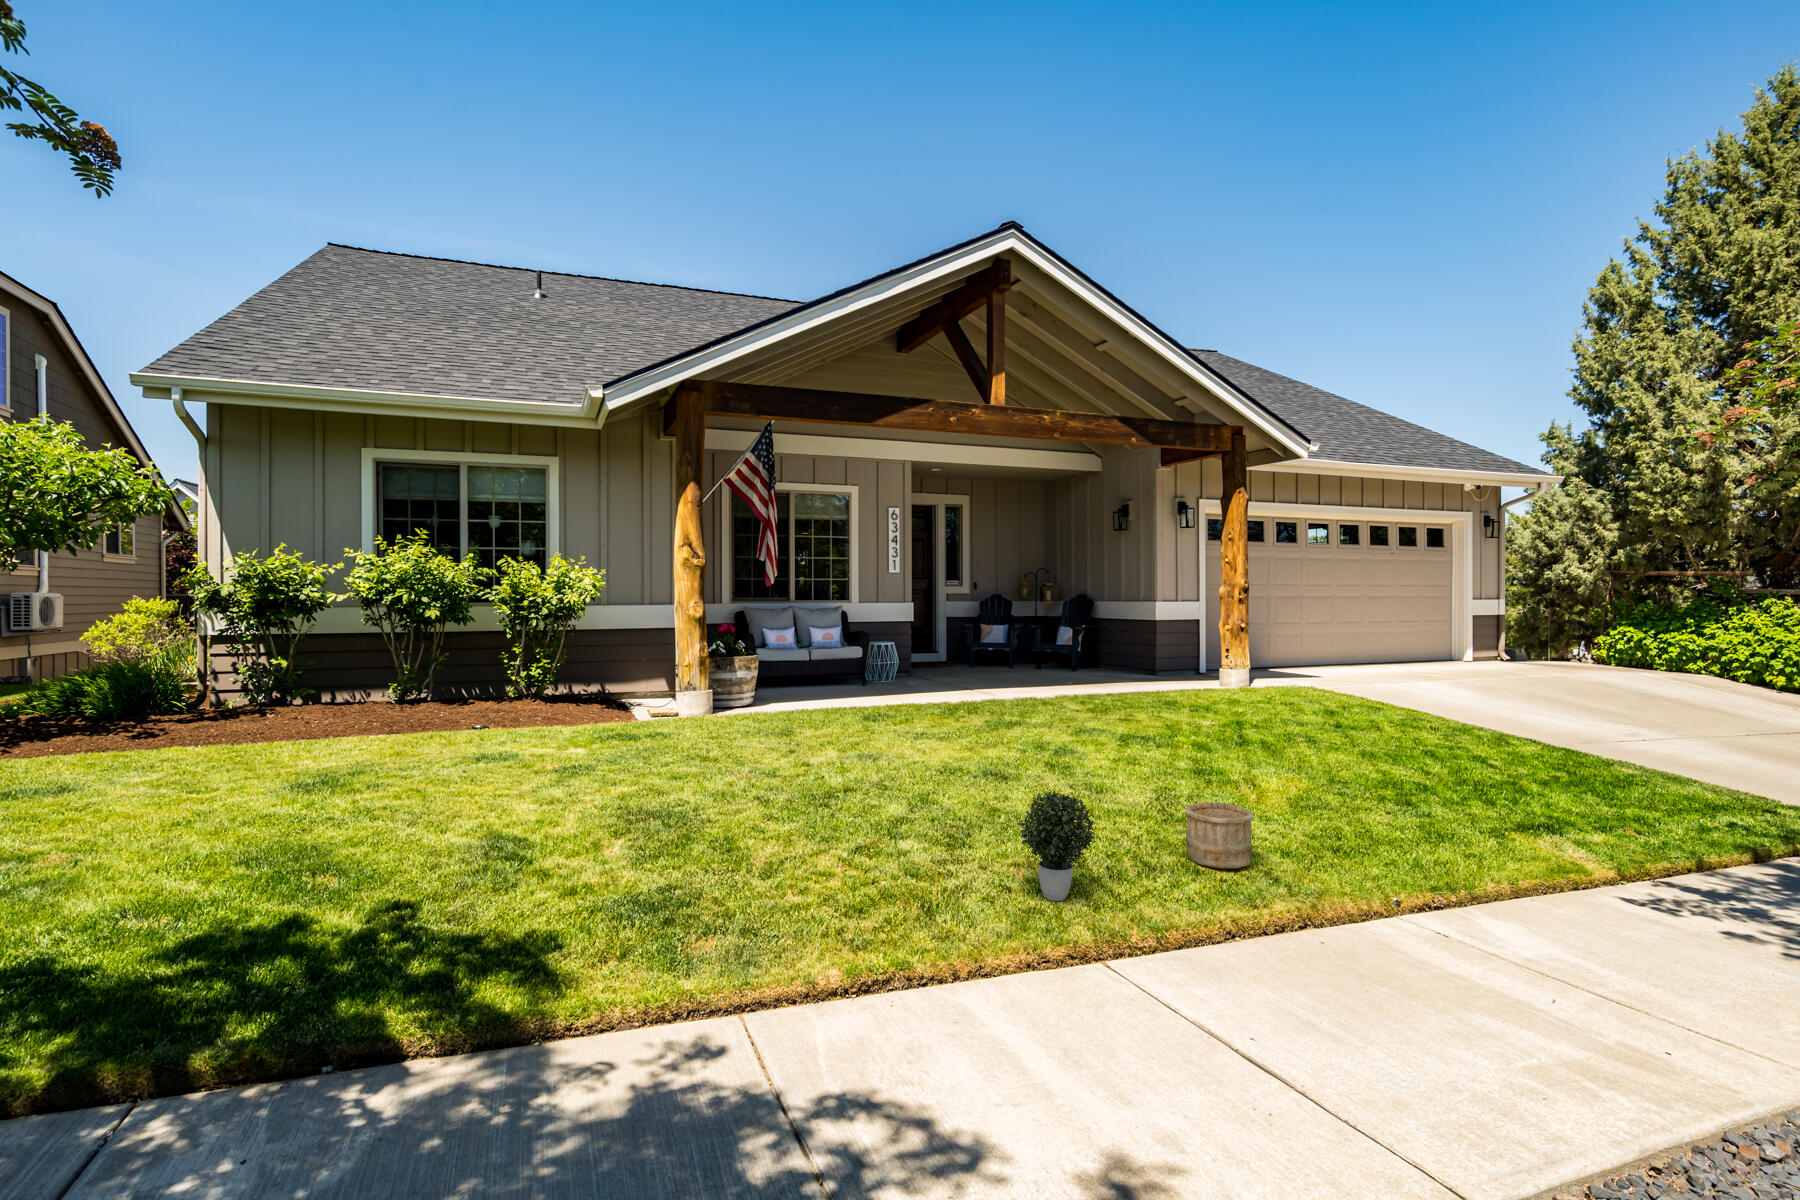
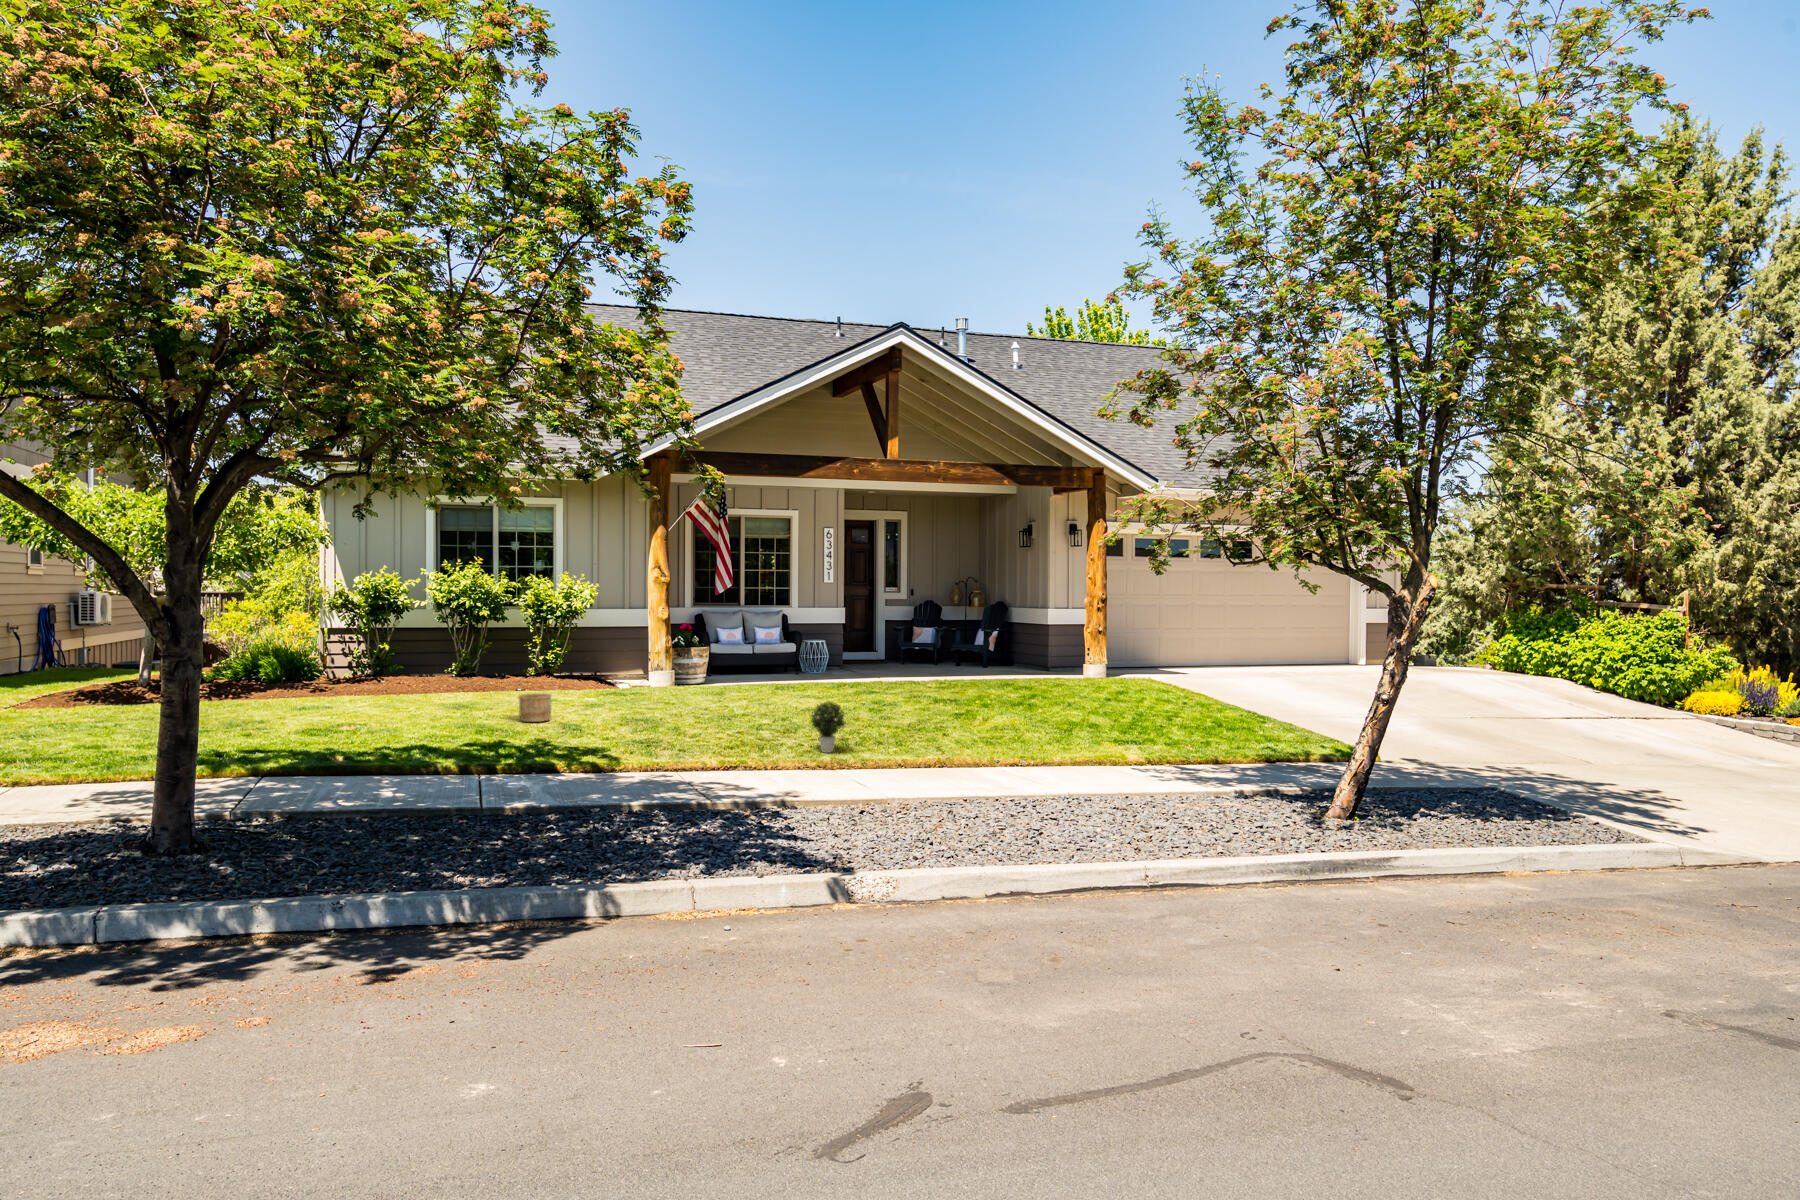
wooden bucket: present [1185,803,1253,868] -> present [519,693,551,722]

